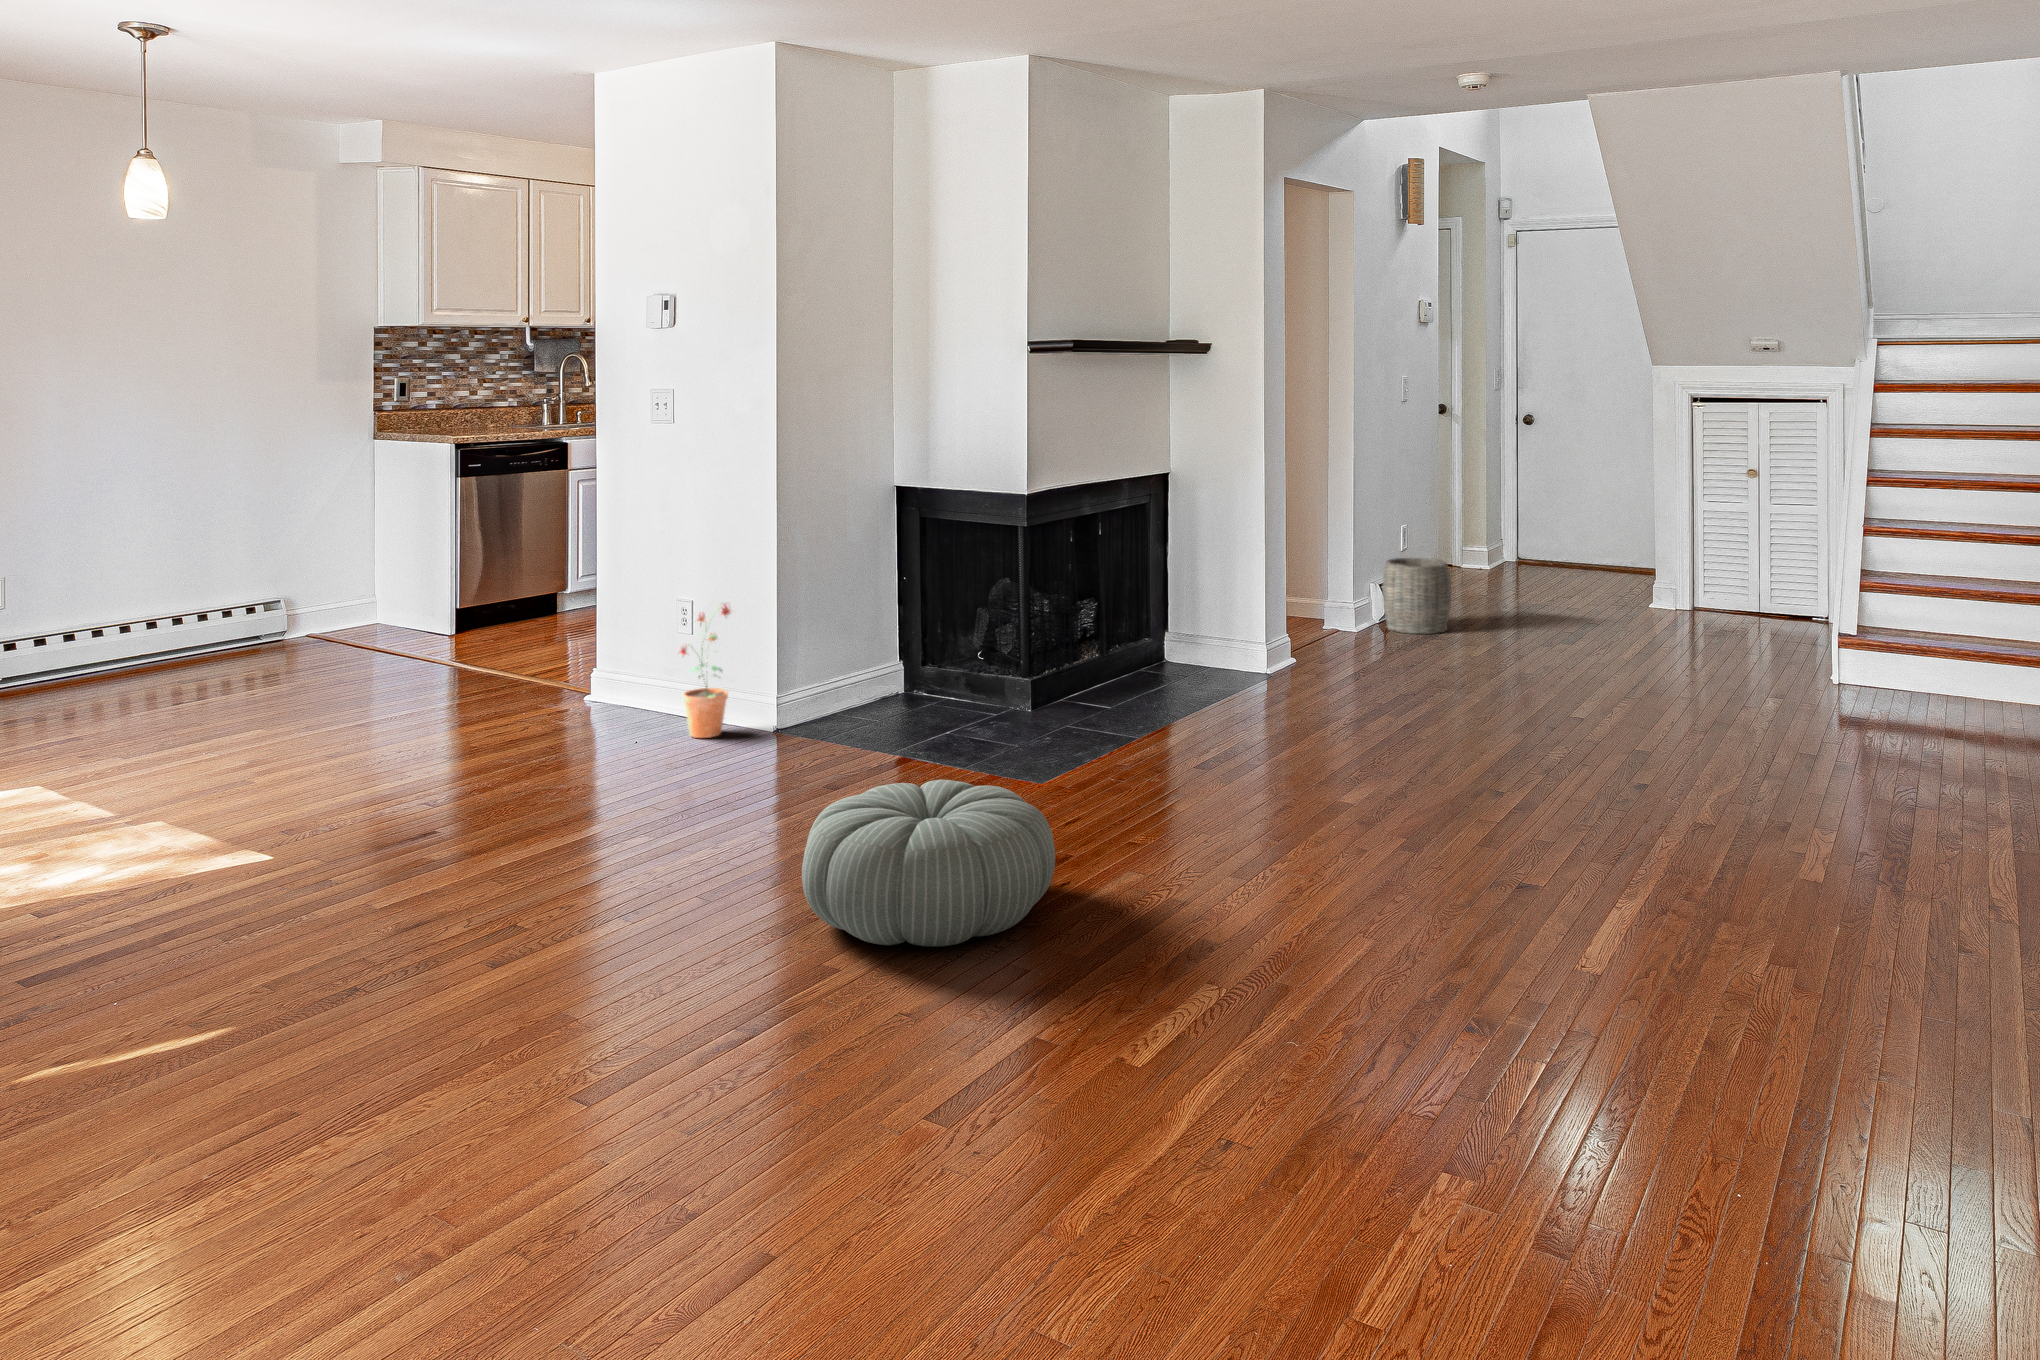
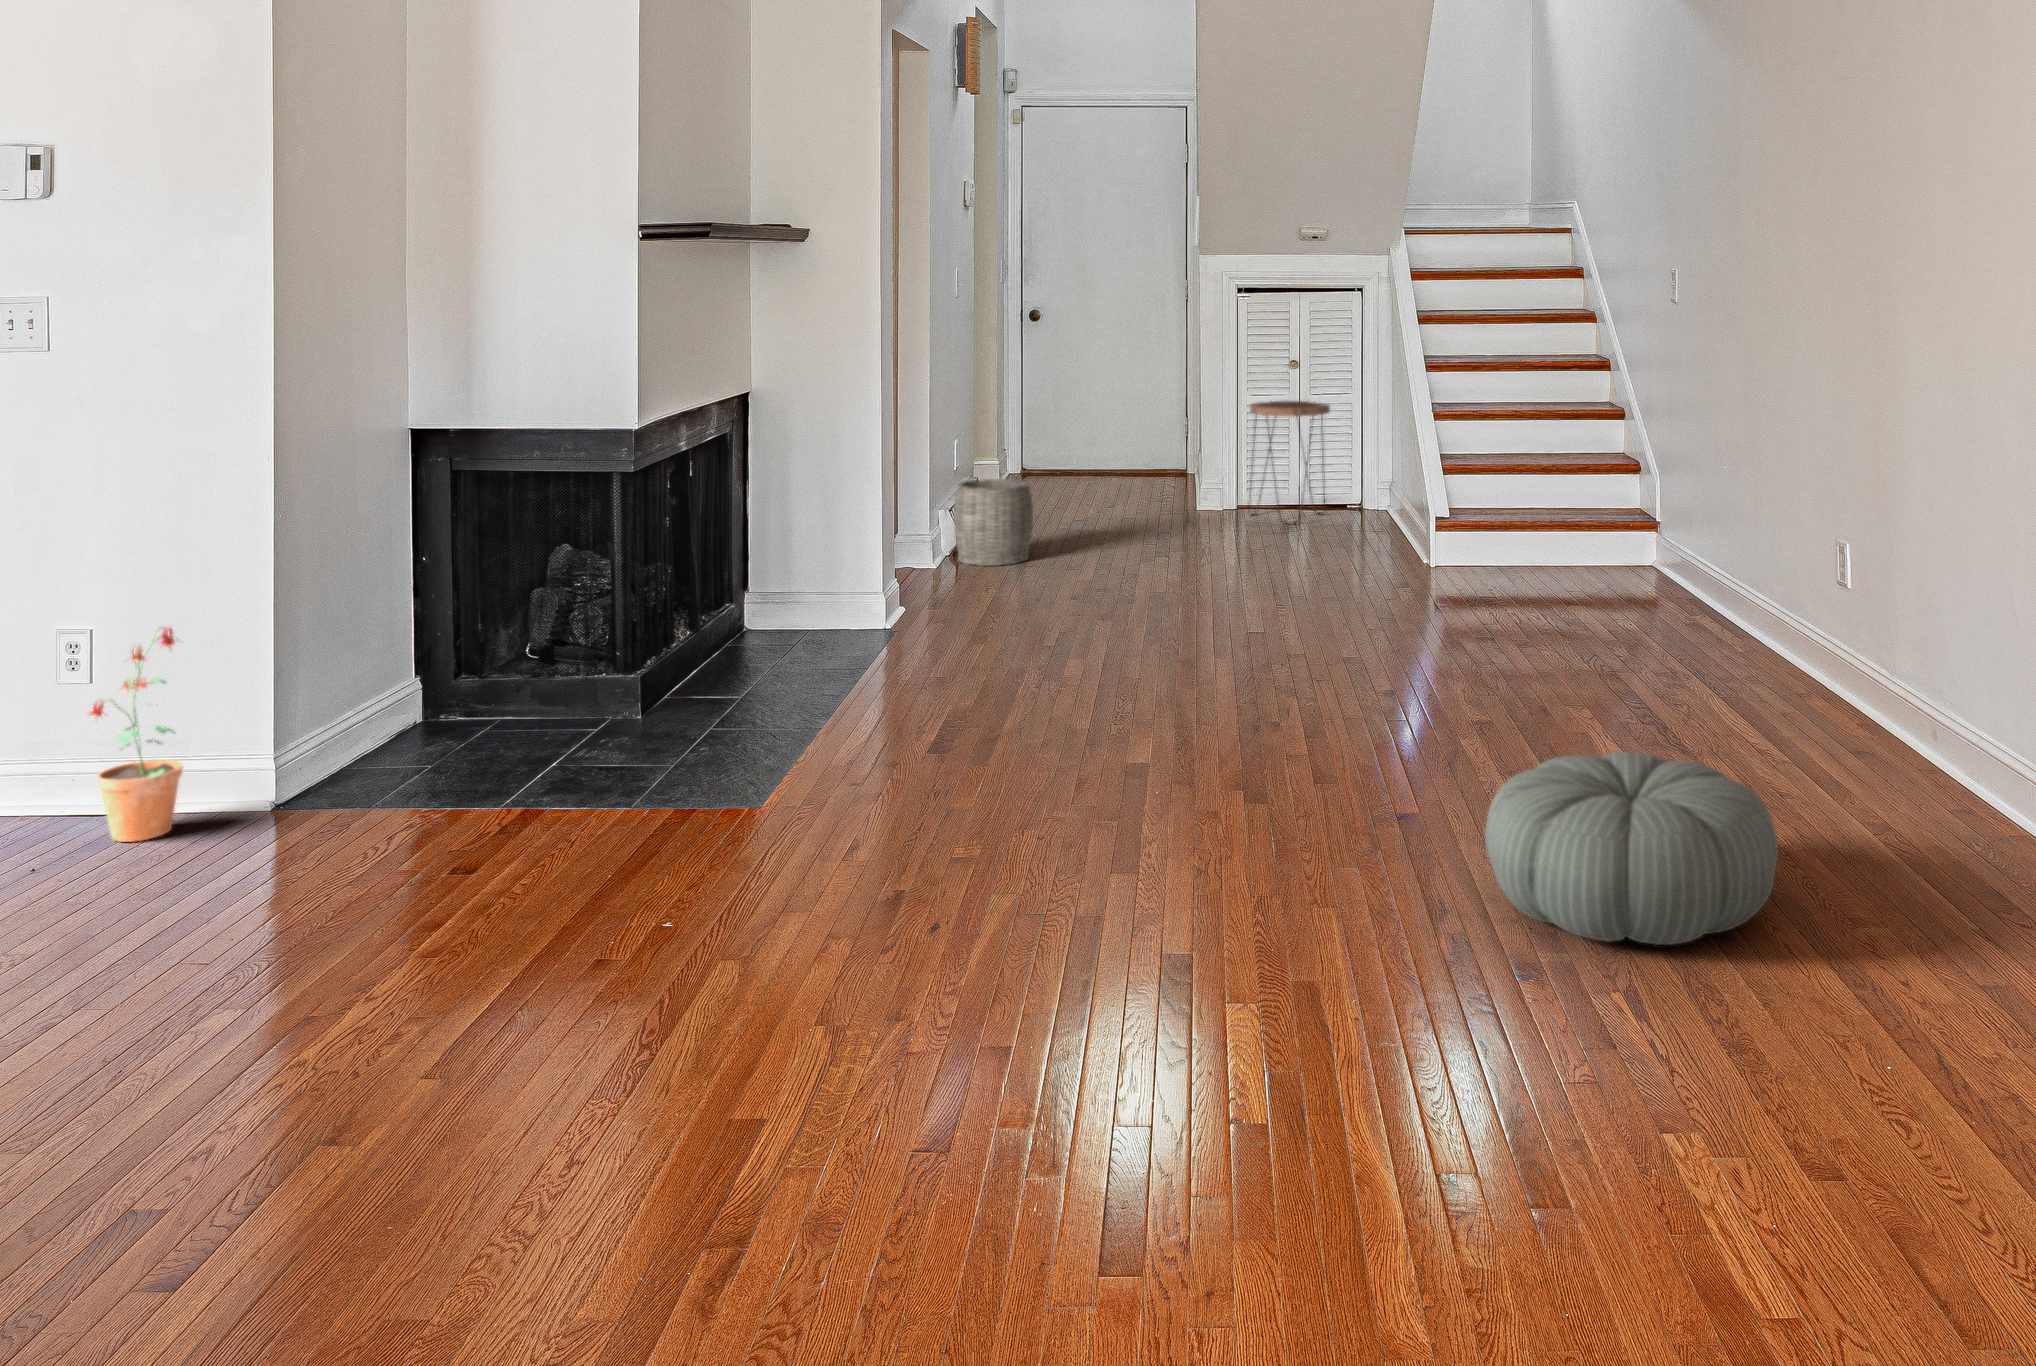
side table: none [1693,504,1780,627] -> present [1249,401,1330,523]
pouf: present [802,780,1055,947] -> present [1485,752,1778,945]

